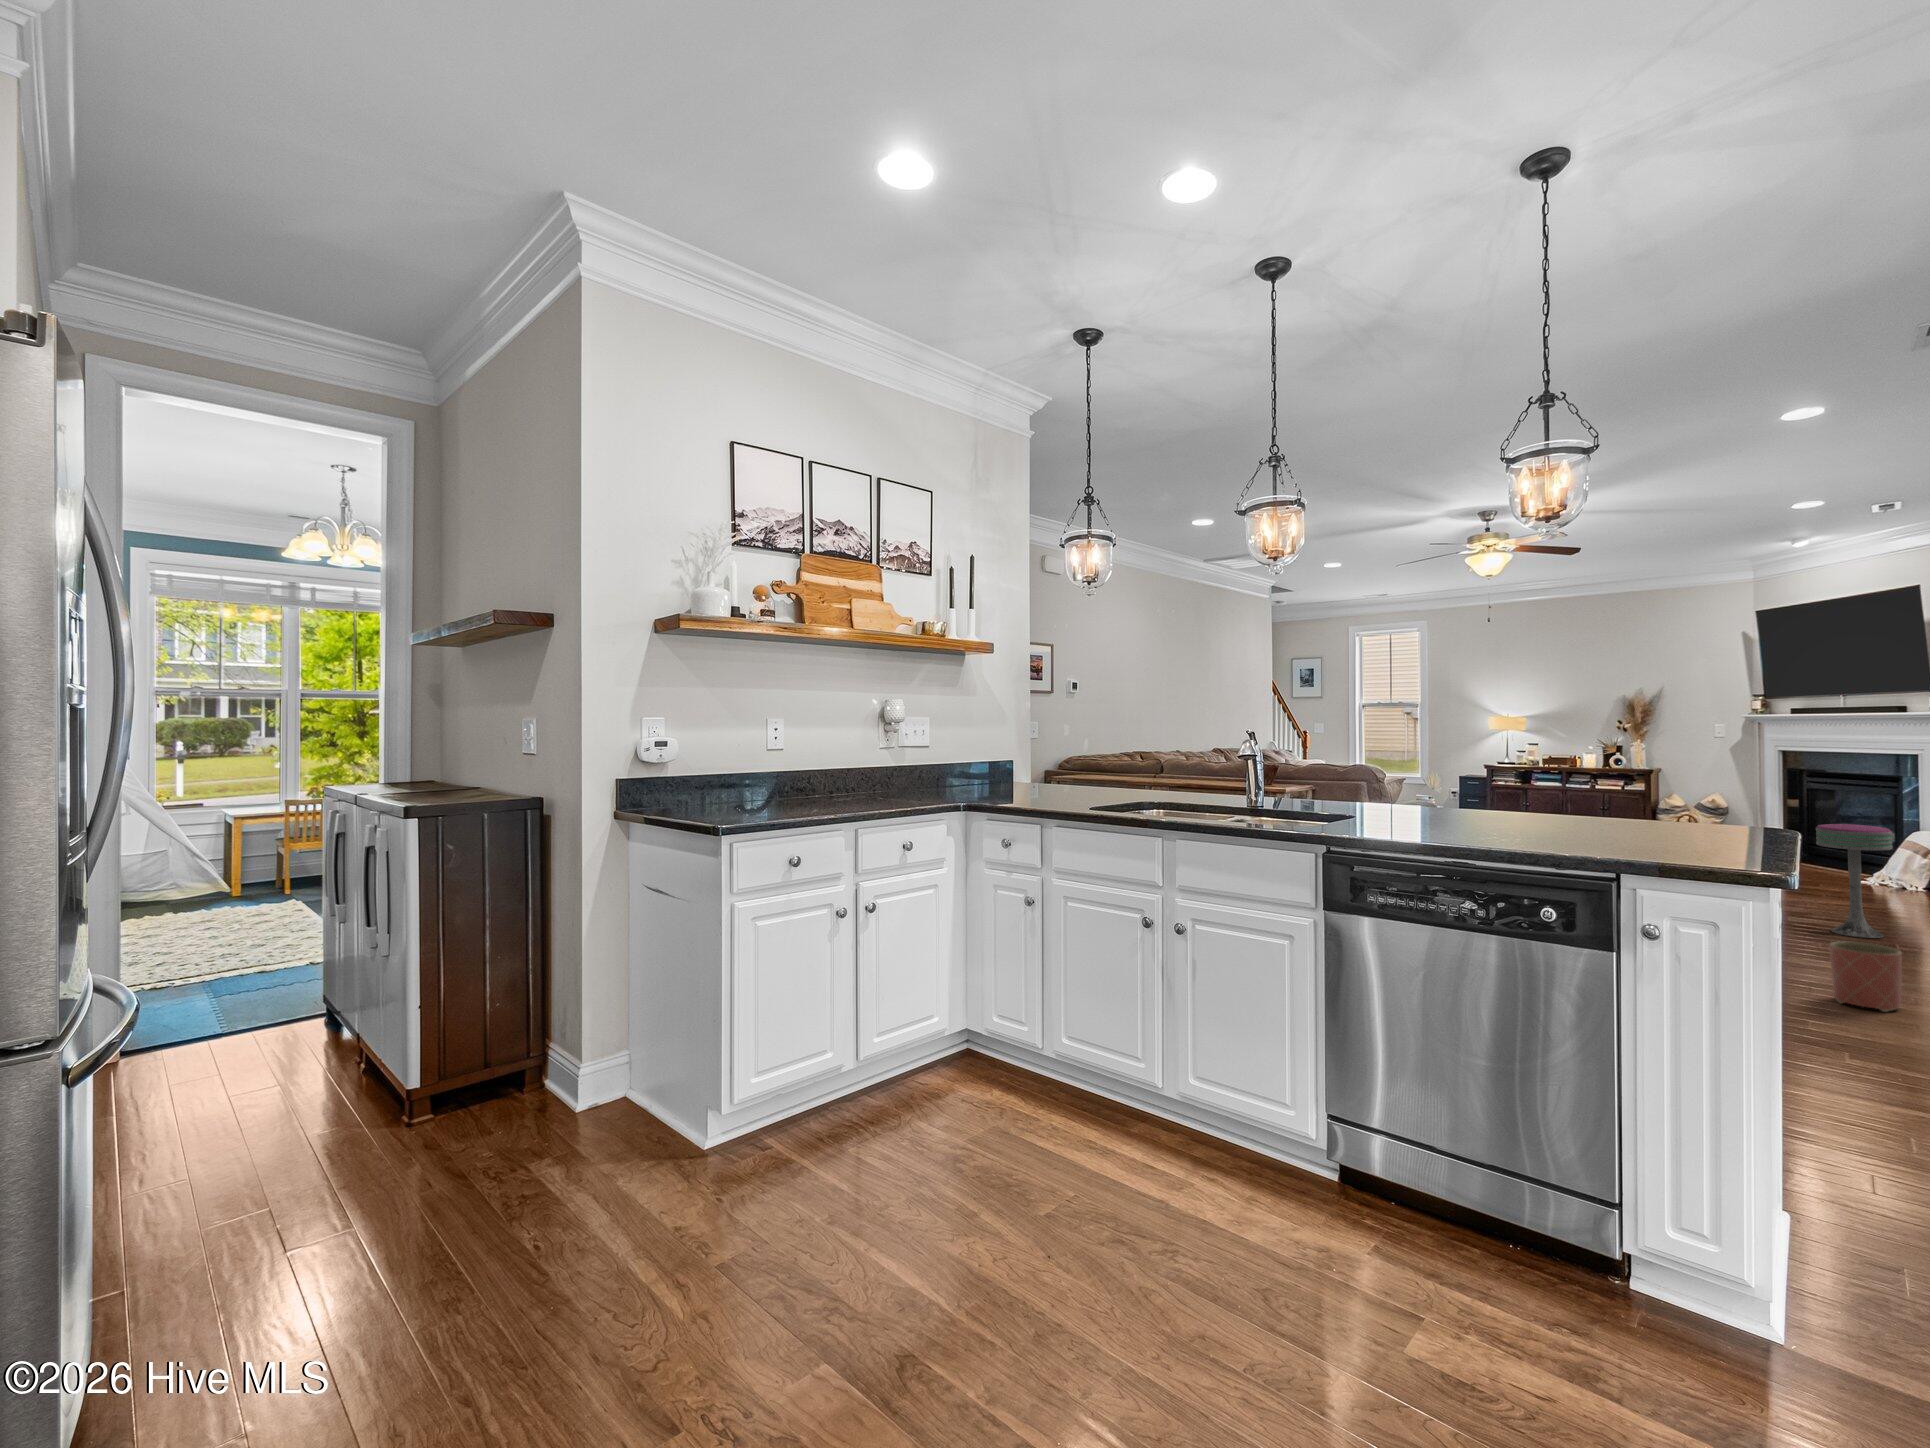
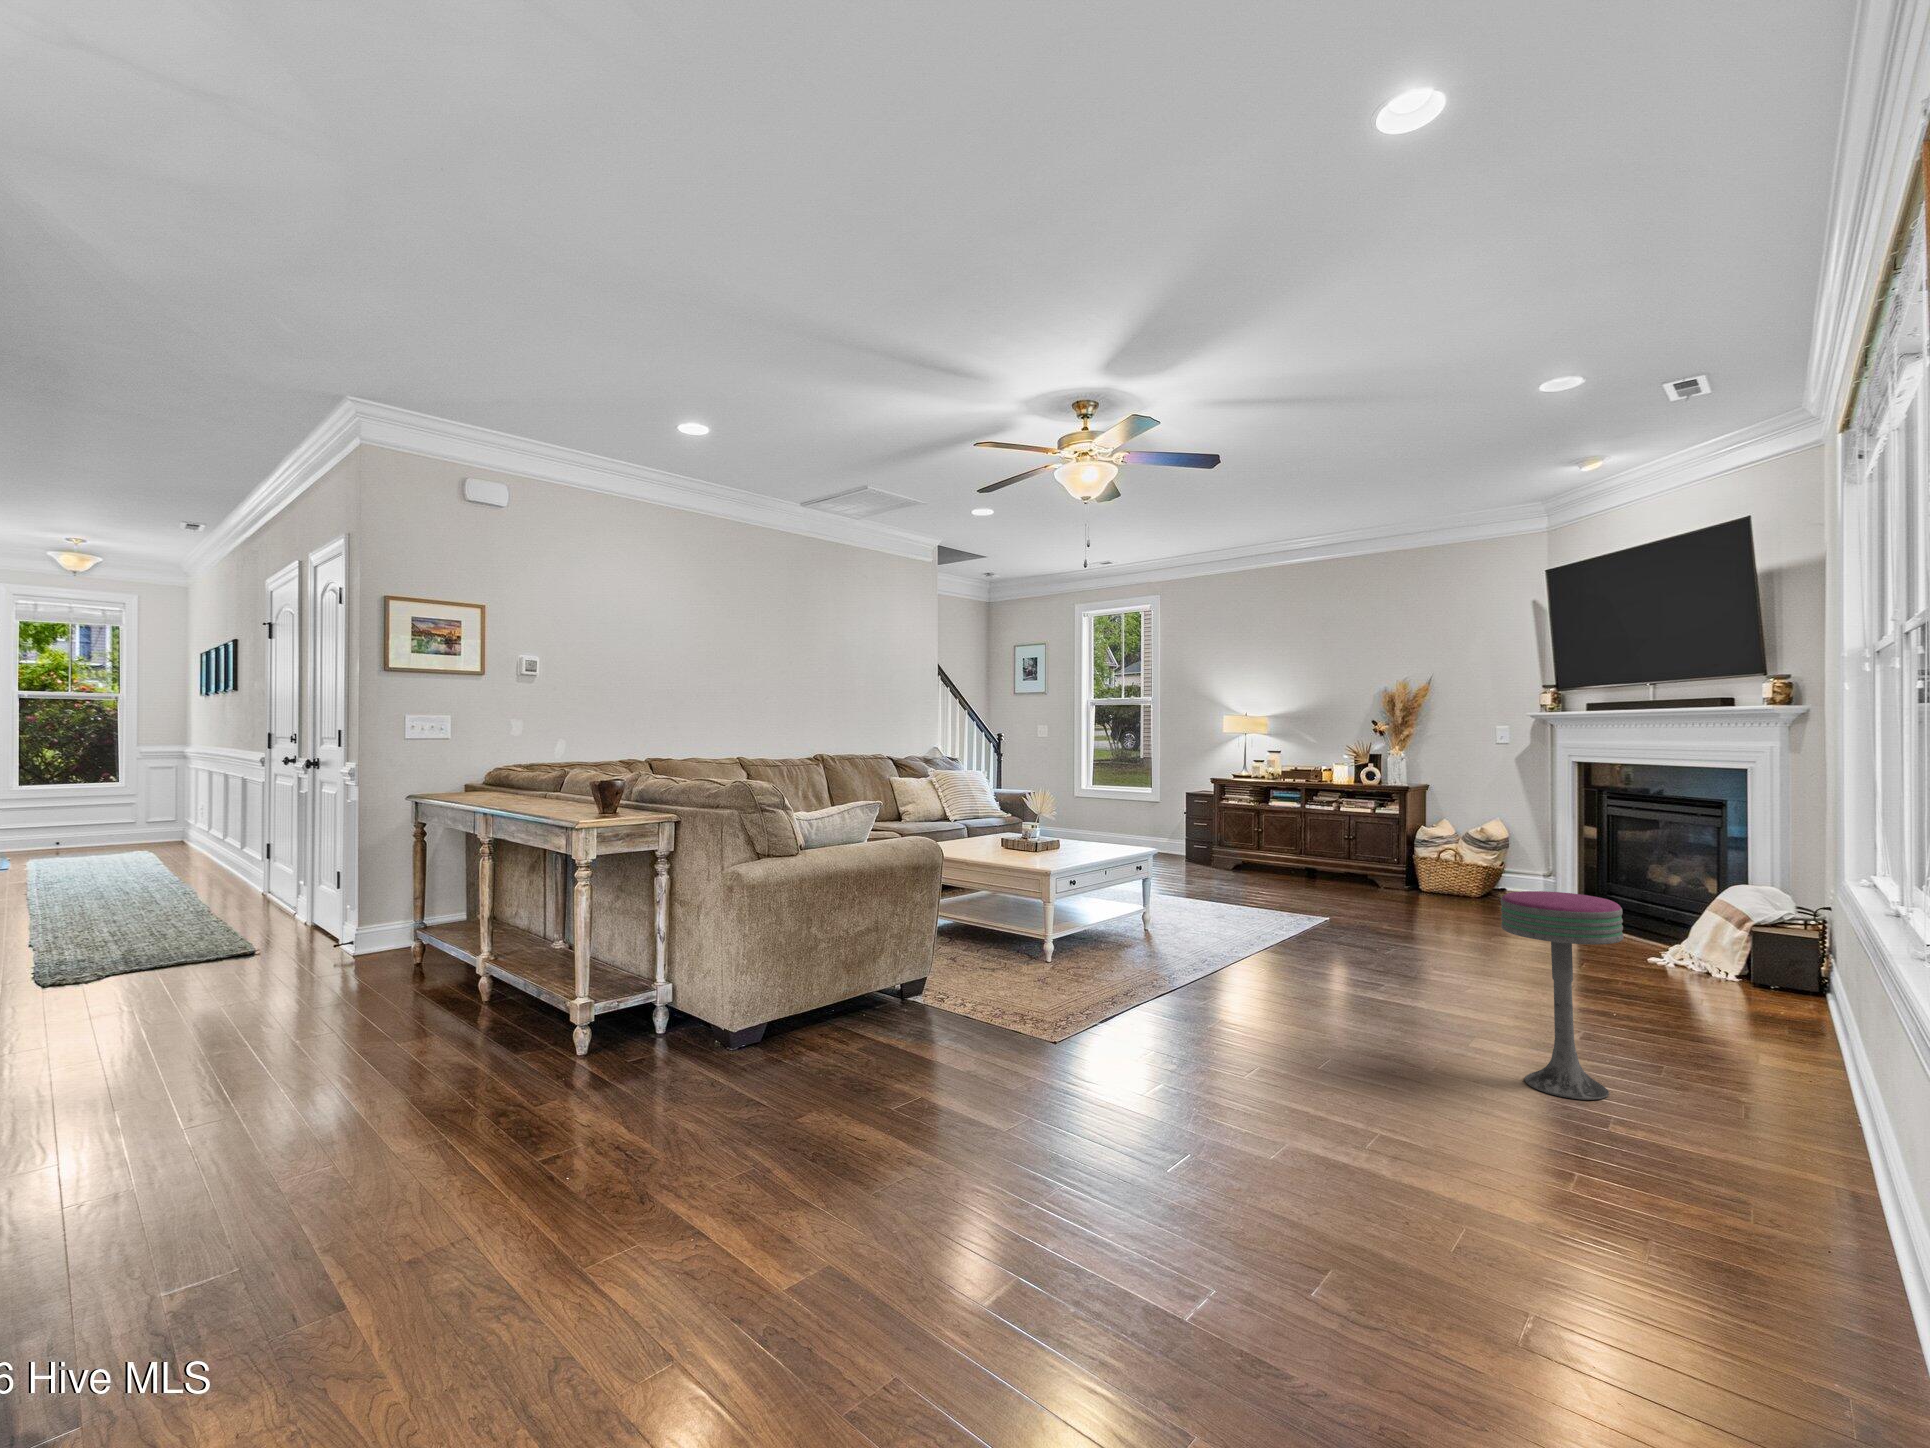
planter: present [1829,941,1902,1012] -> none [1353,1188,1492,1384]

